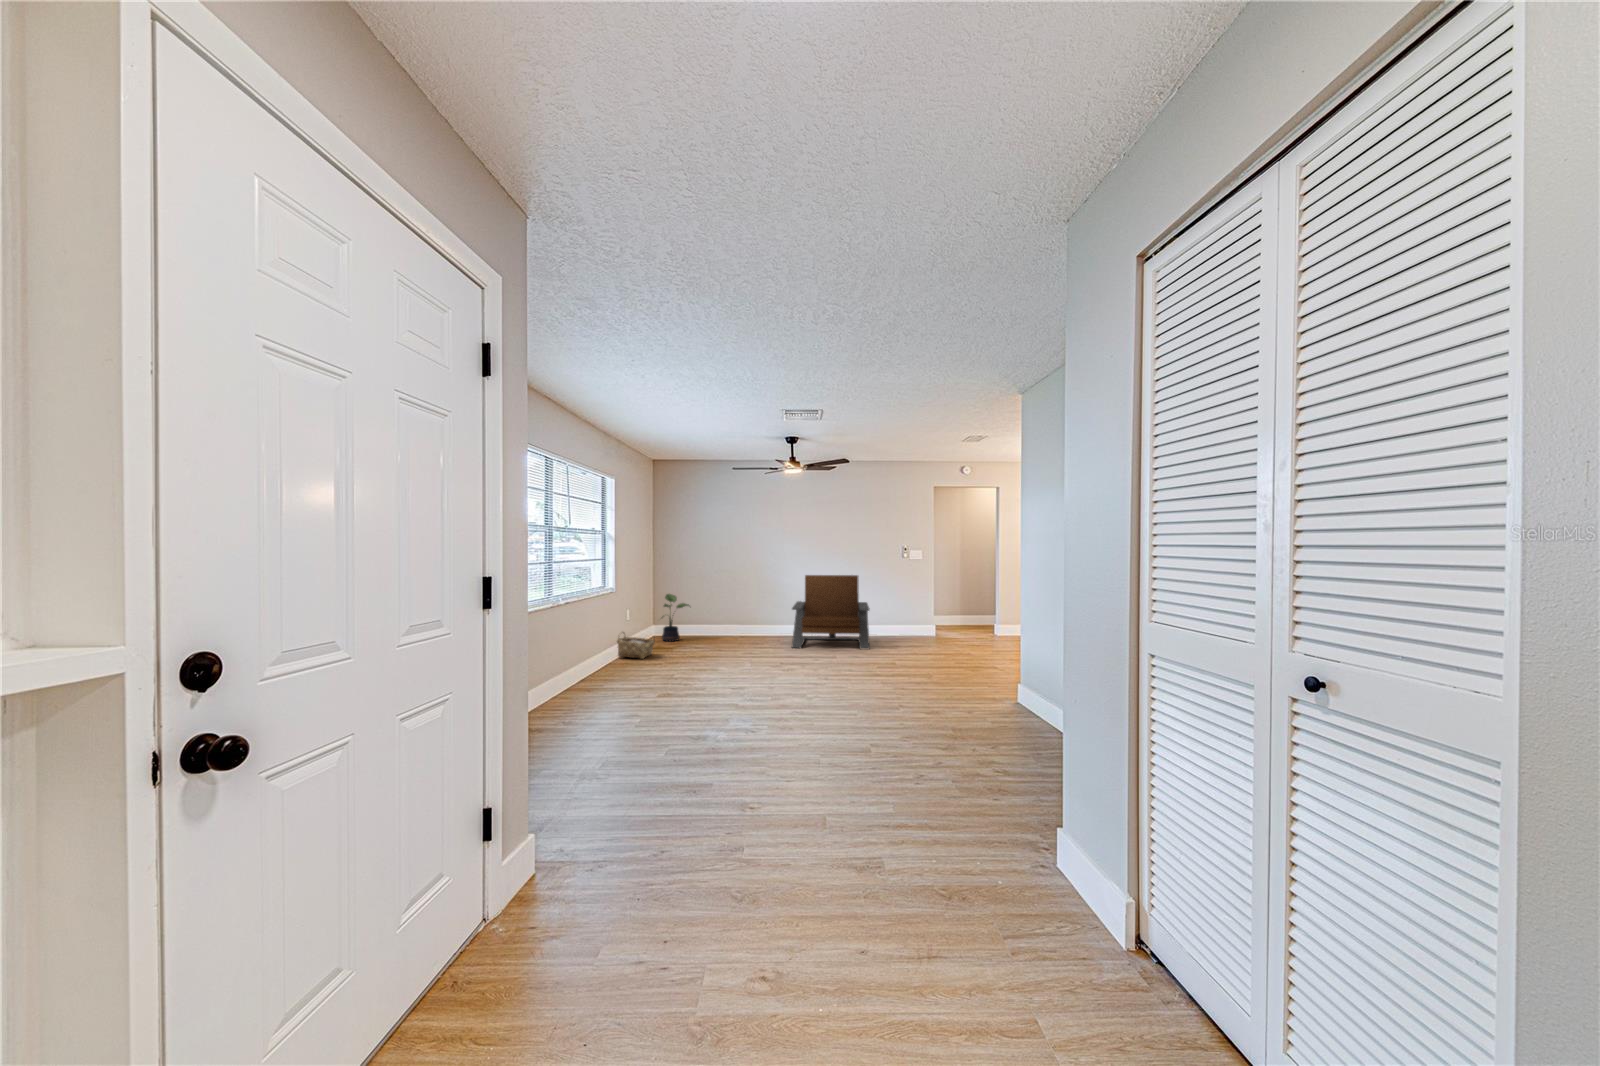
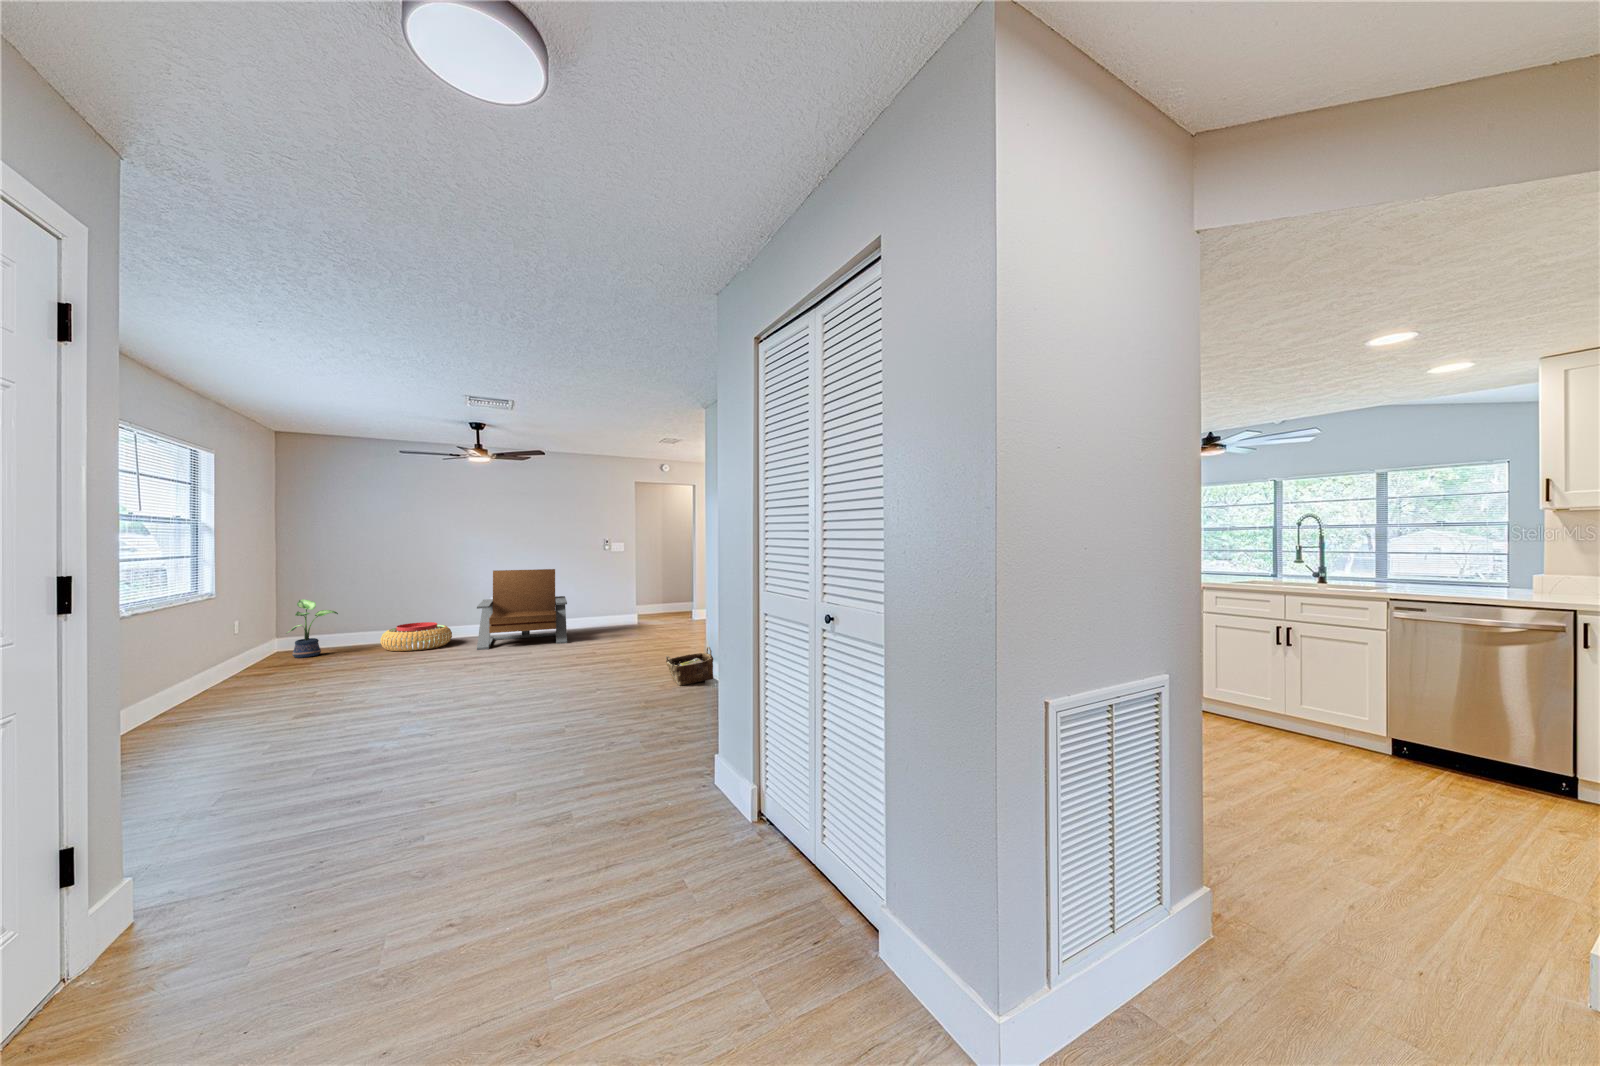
pouf: none [720,619,772,643] -> present [380,622,452,651]
woven basket: present [617,632,655,659] -> present [666,647,713,685]

